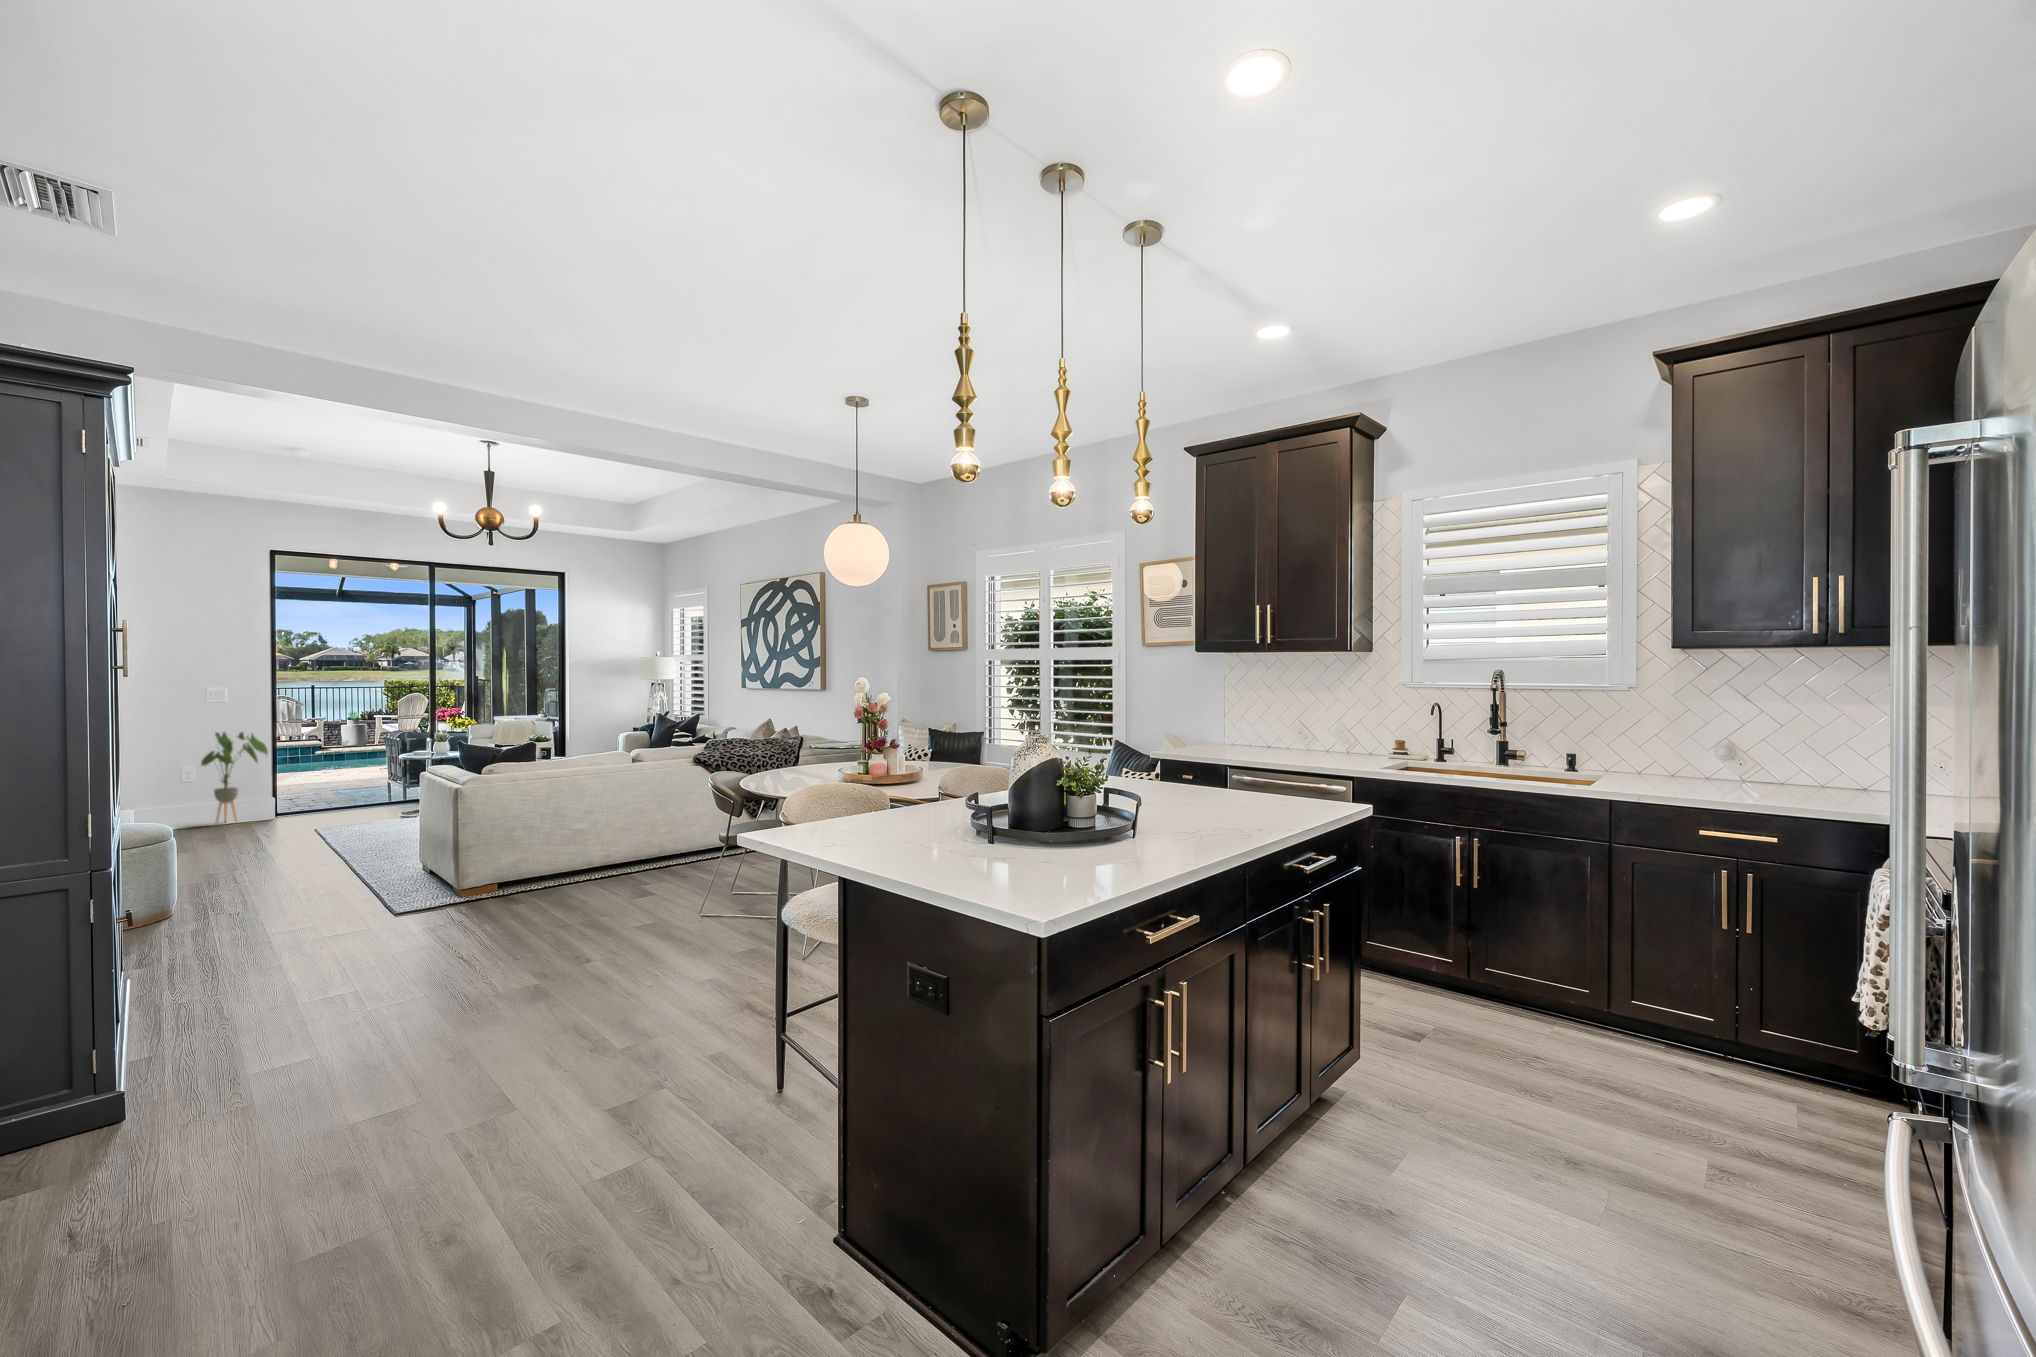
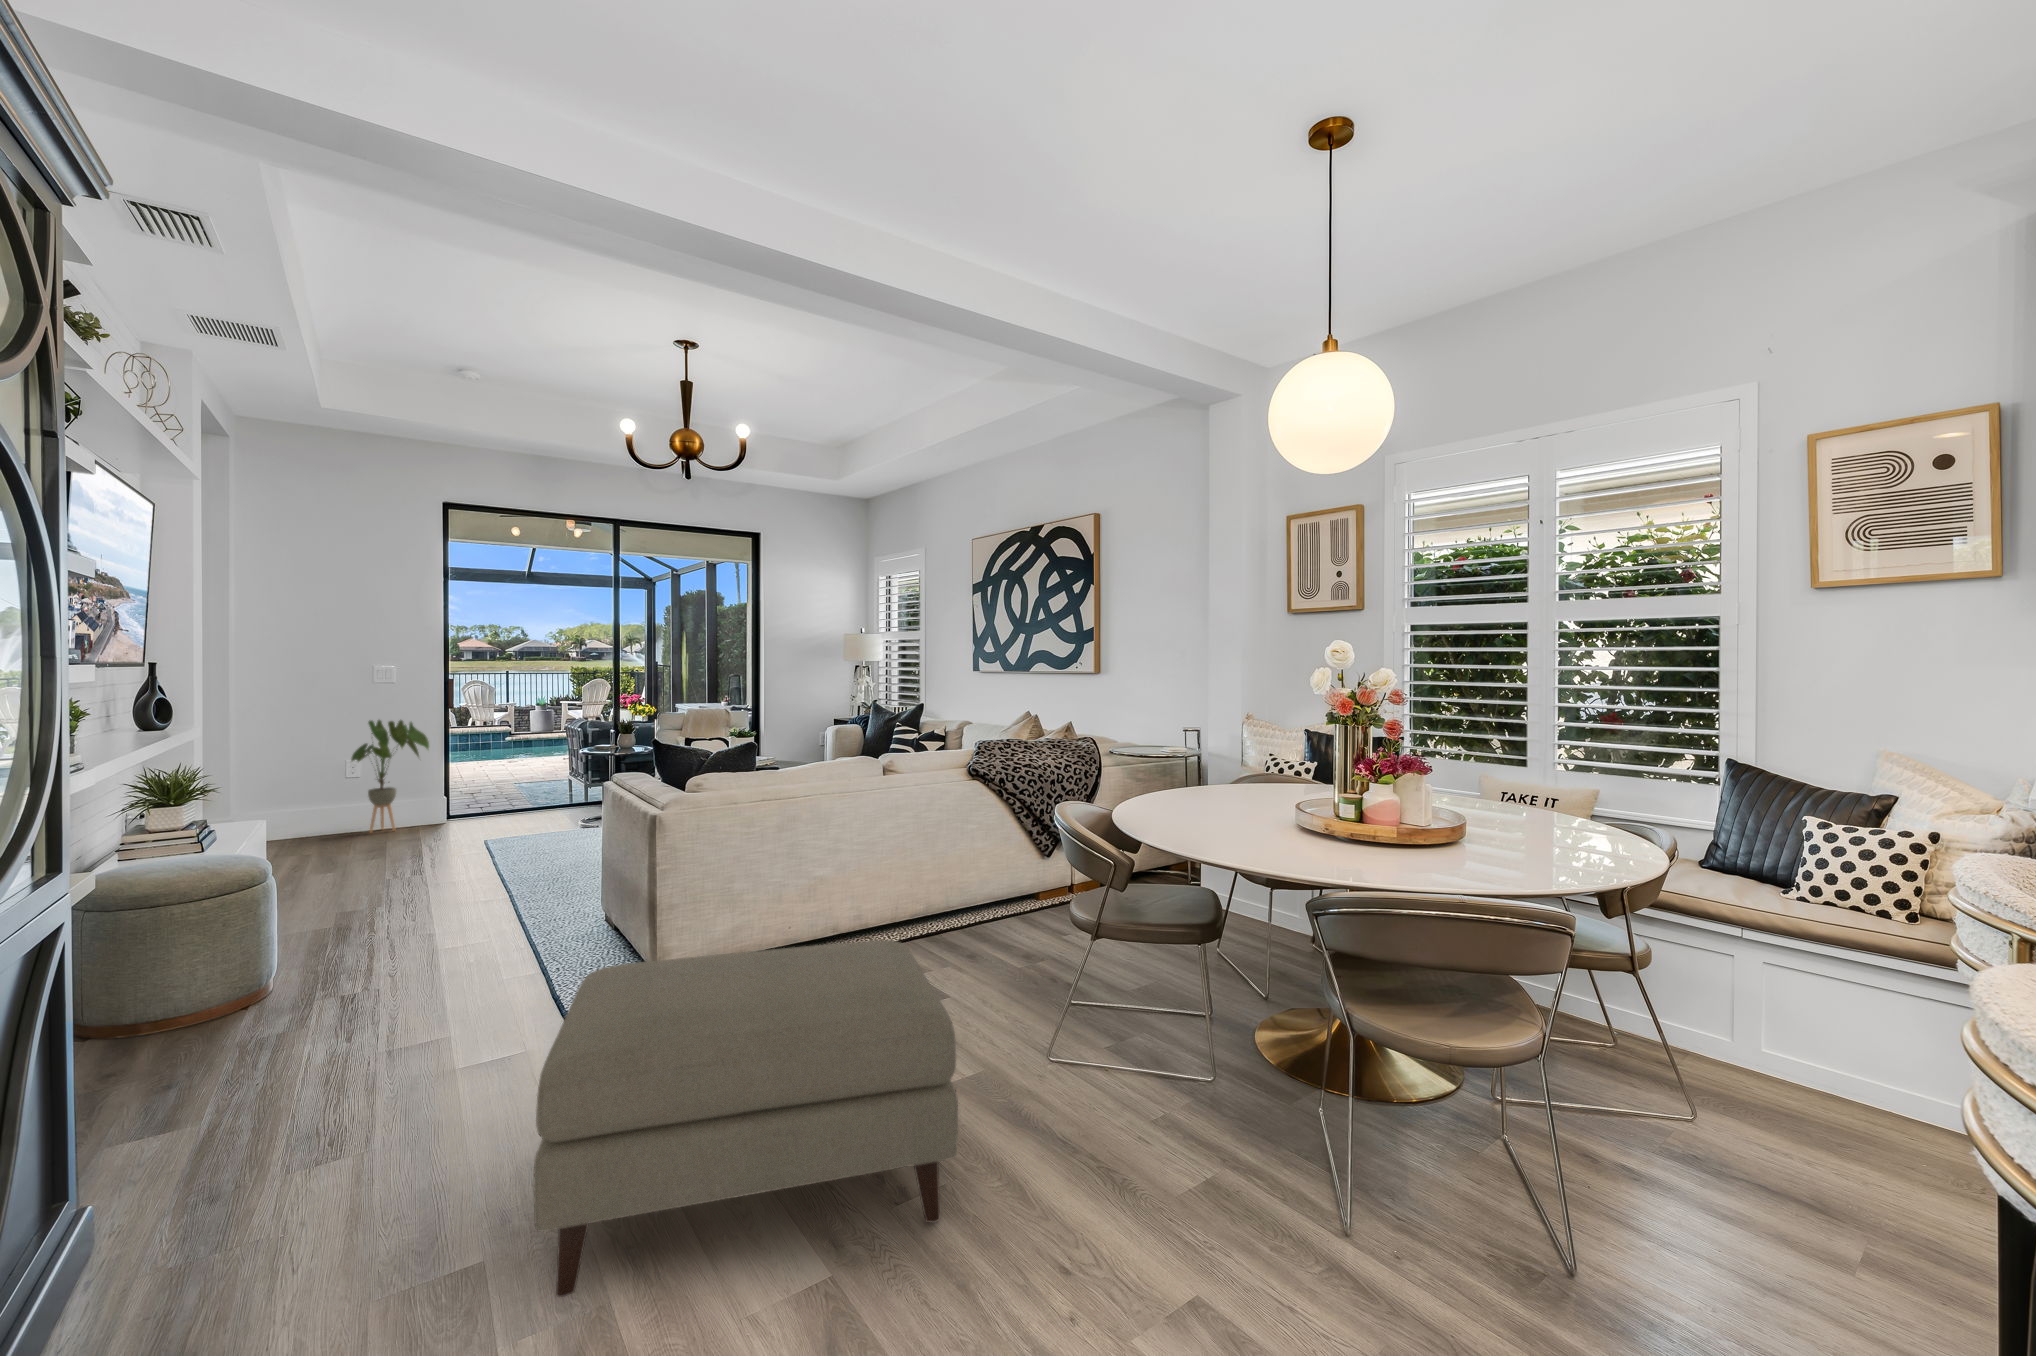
ottoman: none [394,844,608,986] -> present [534,940,958,1297]

